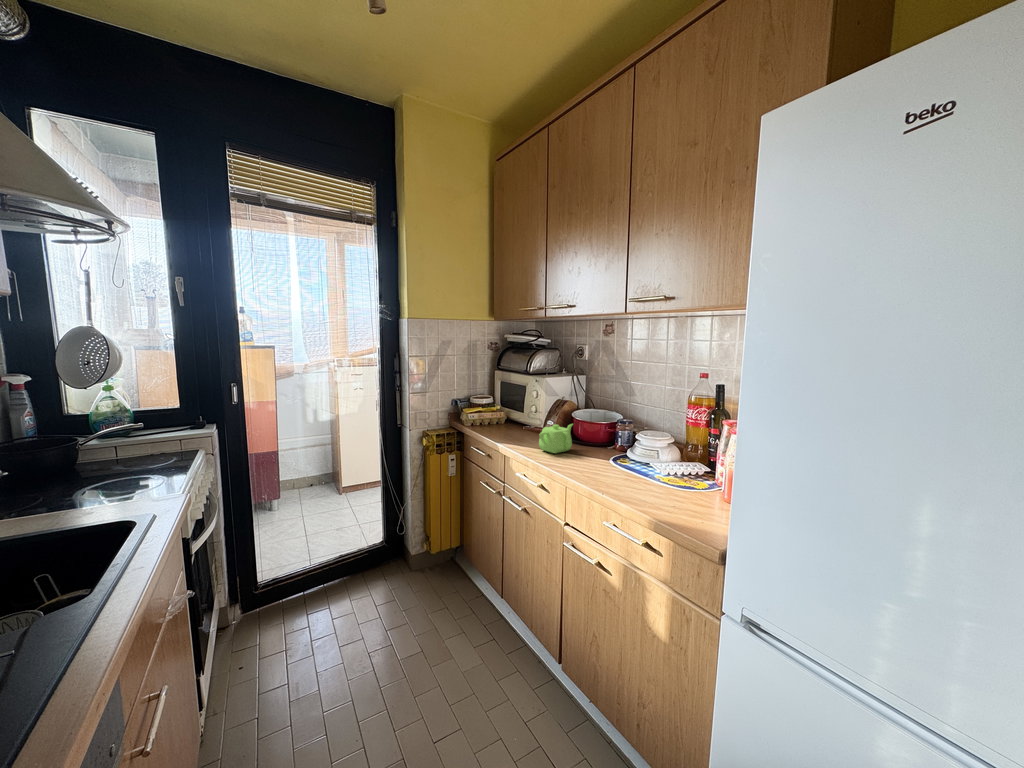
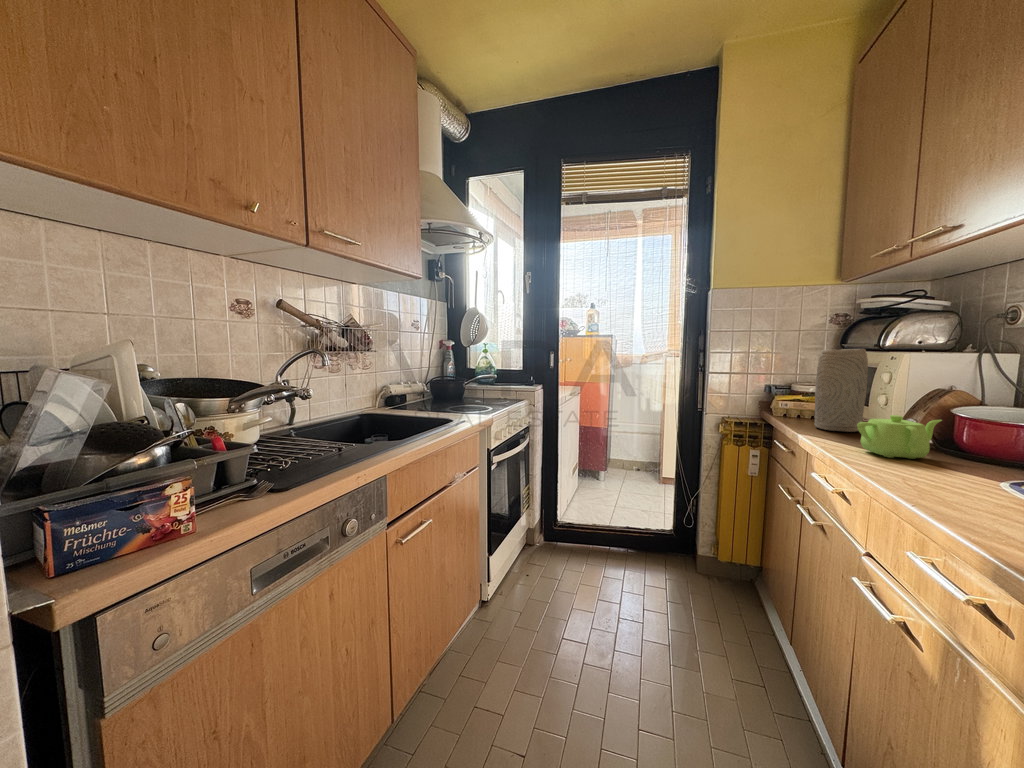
vase: none [497,374,525,435] -> present [814,349,868,432]

